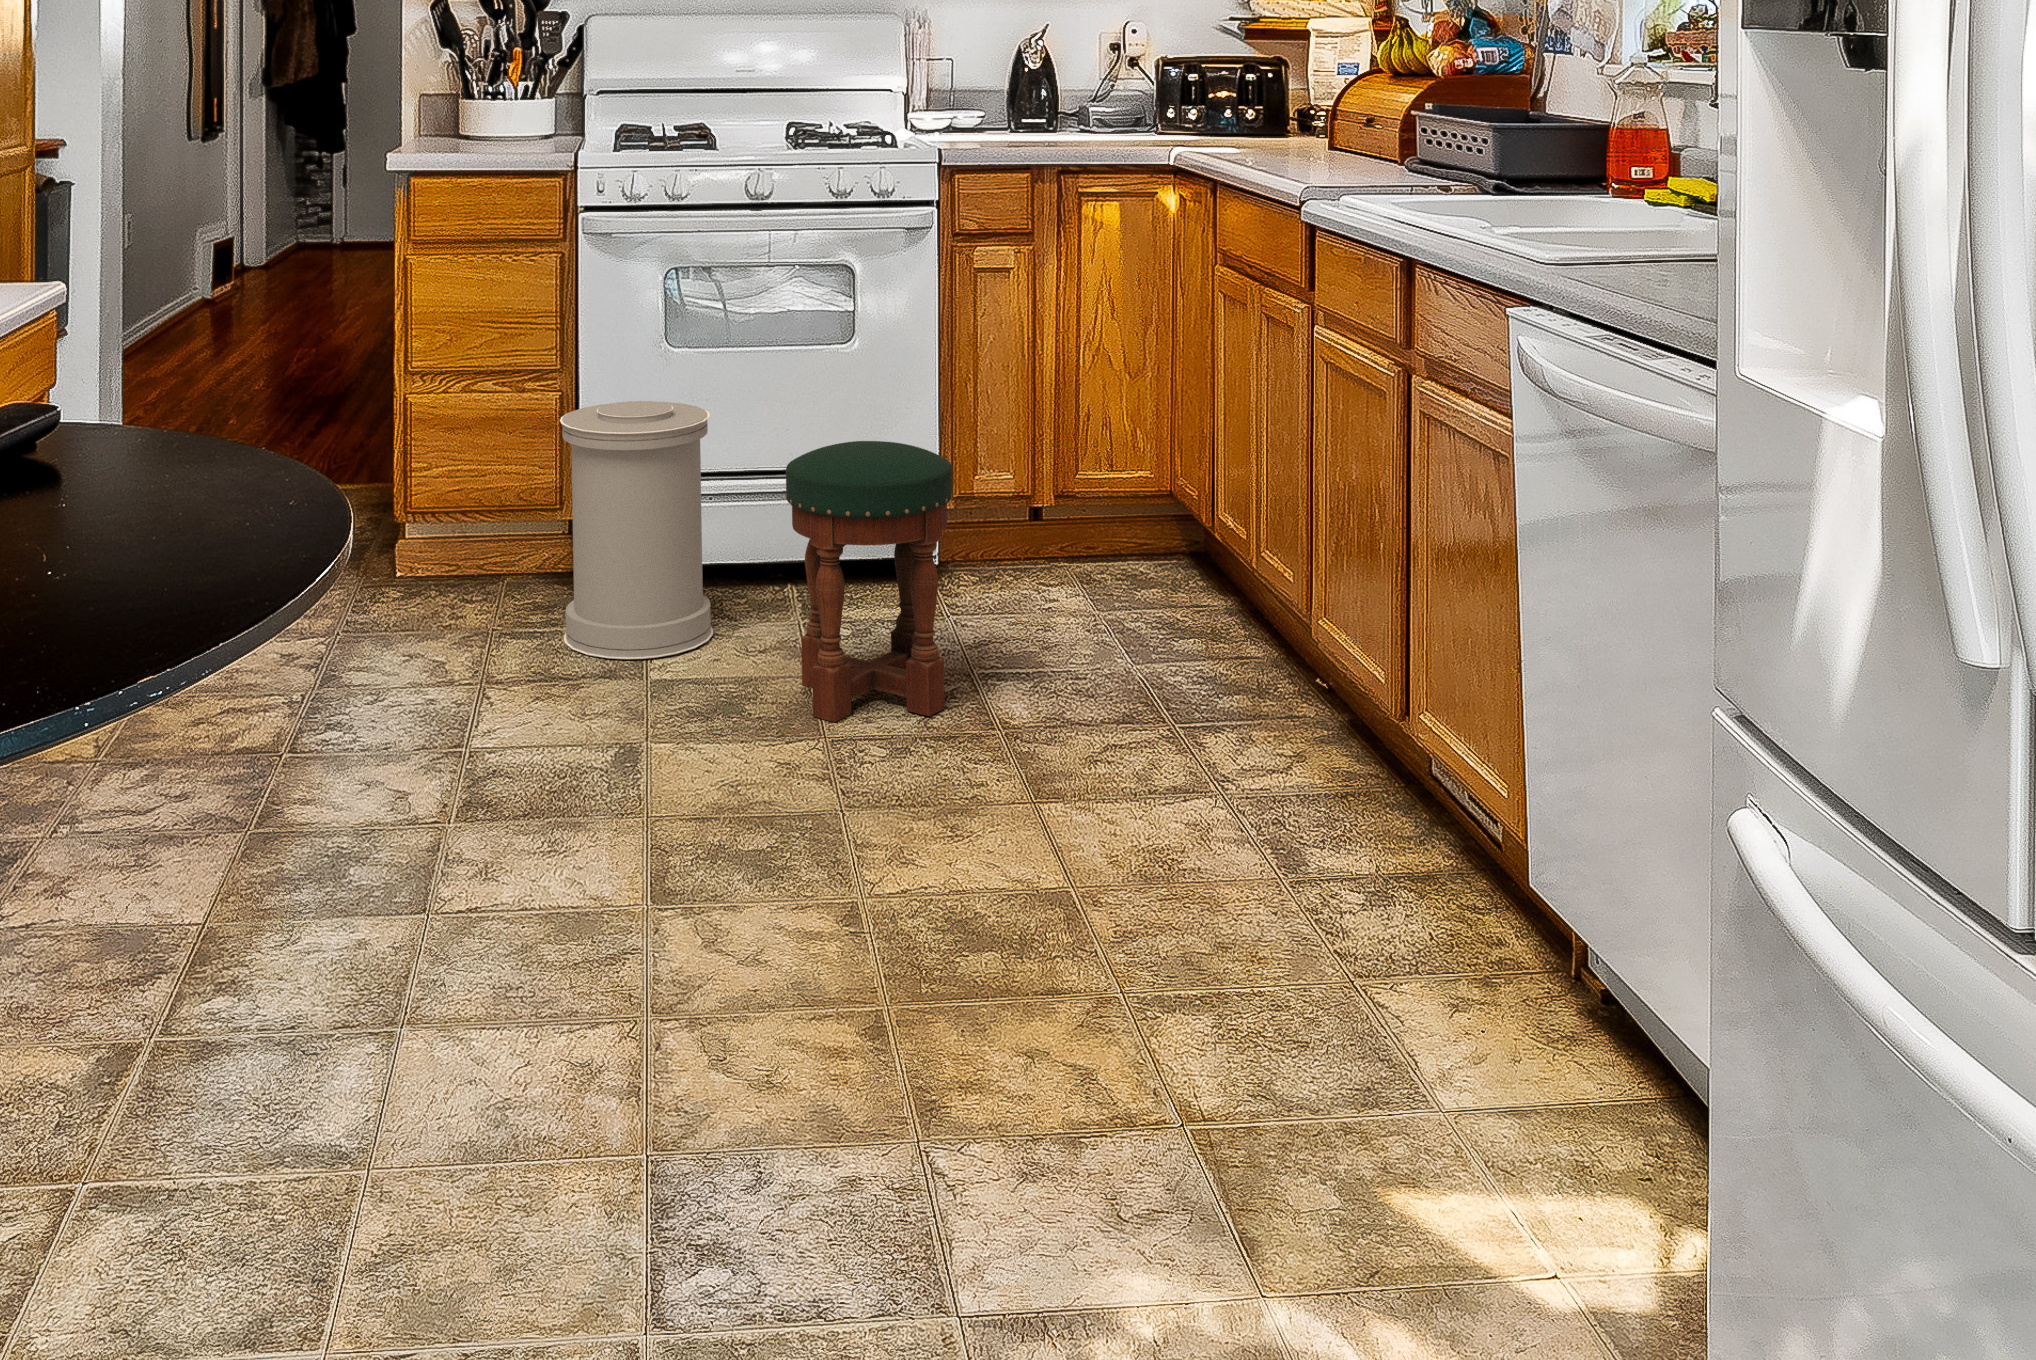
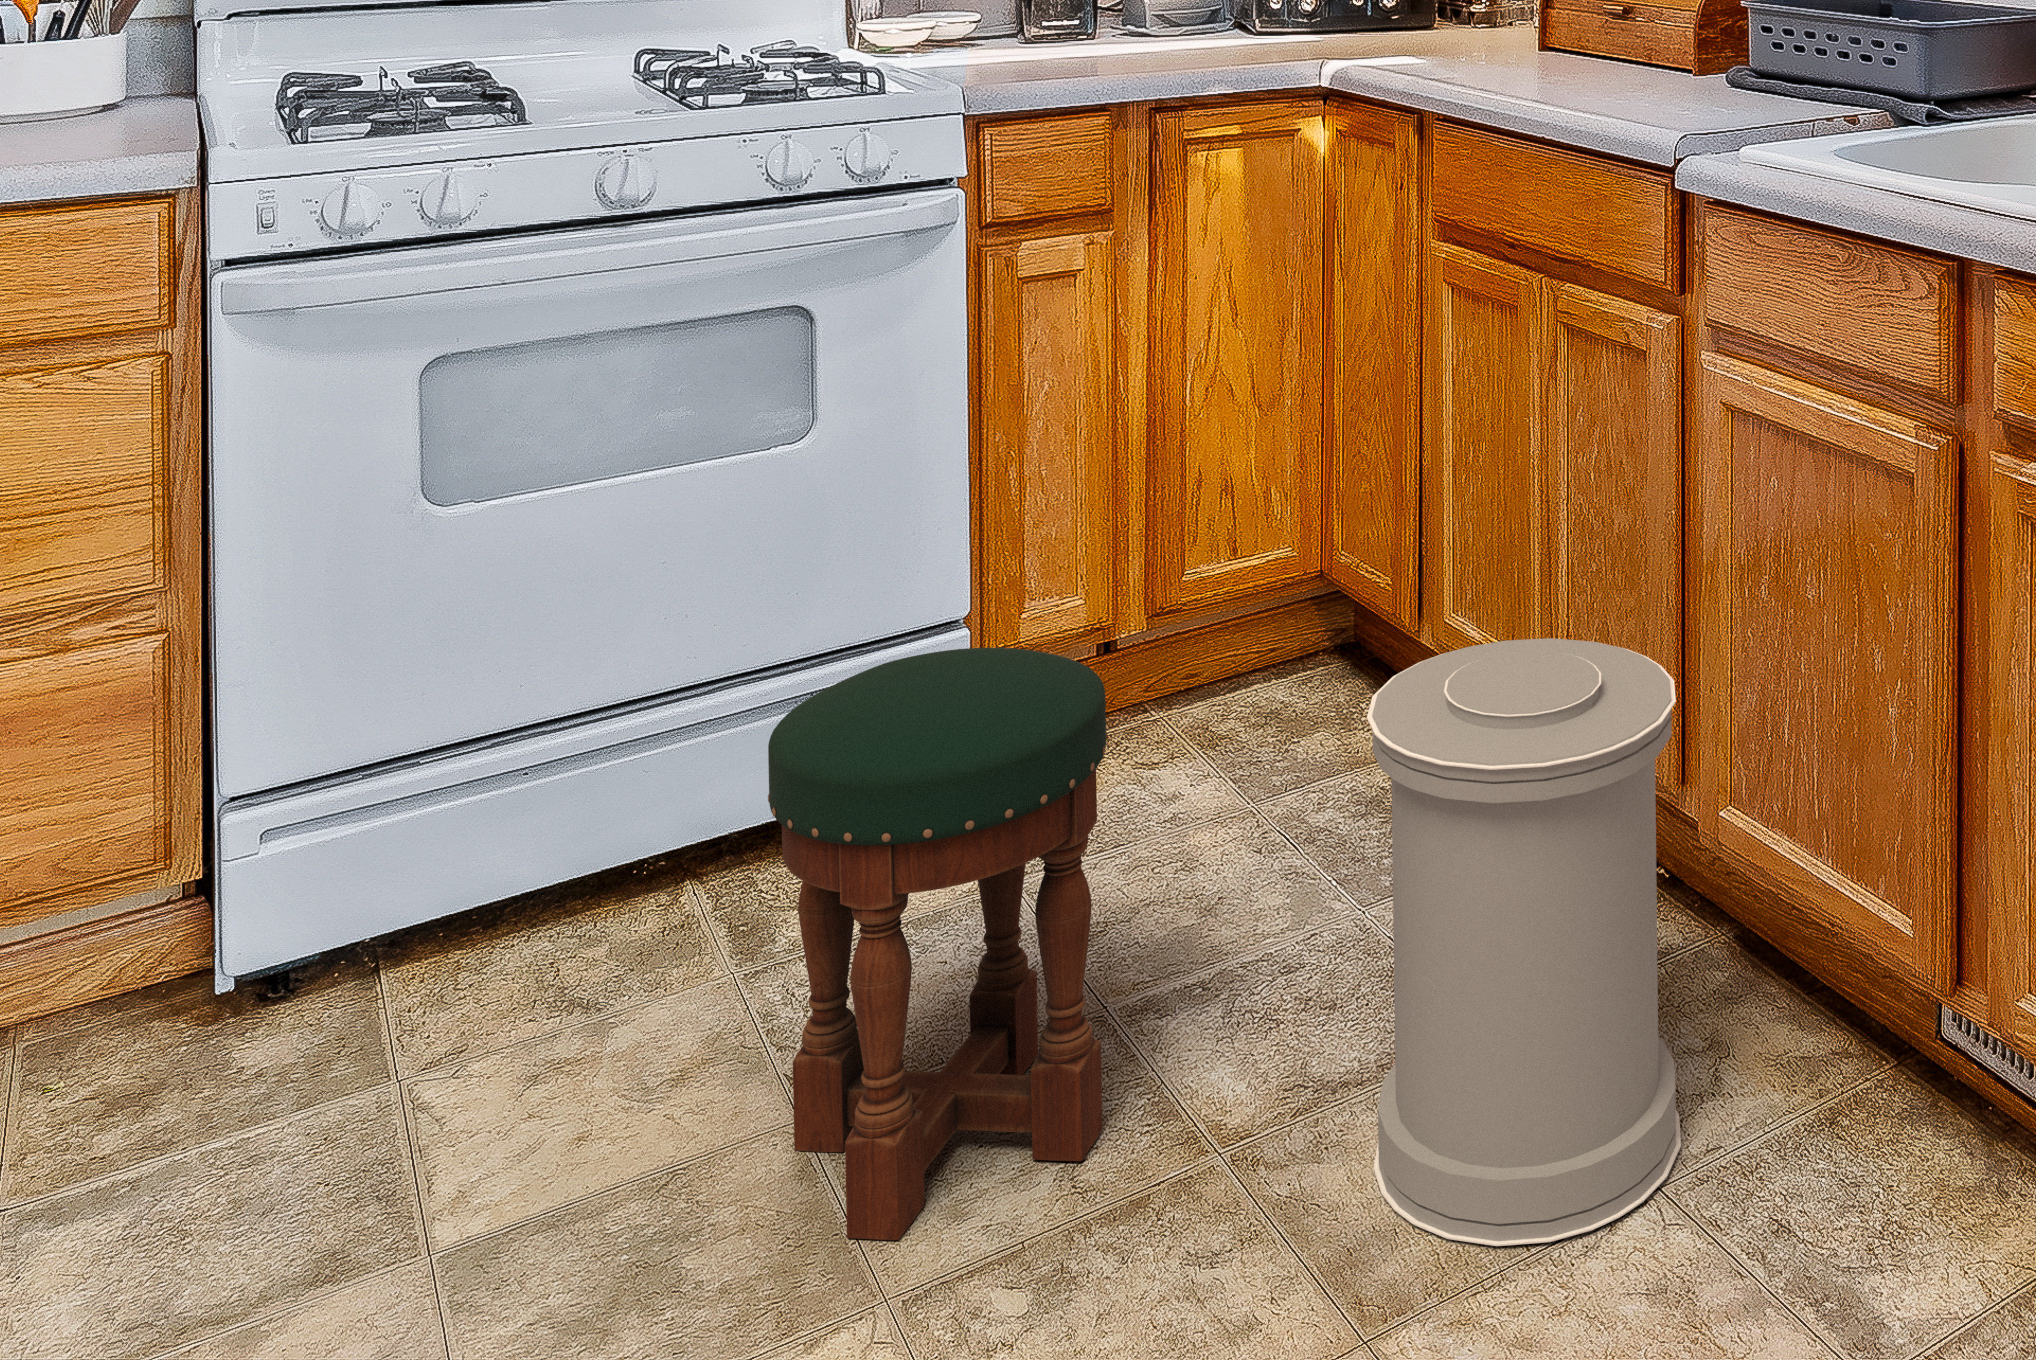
trash can: present [560,401,713,659] -> present [1367,638,1681,1246]

